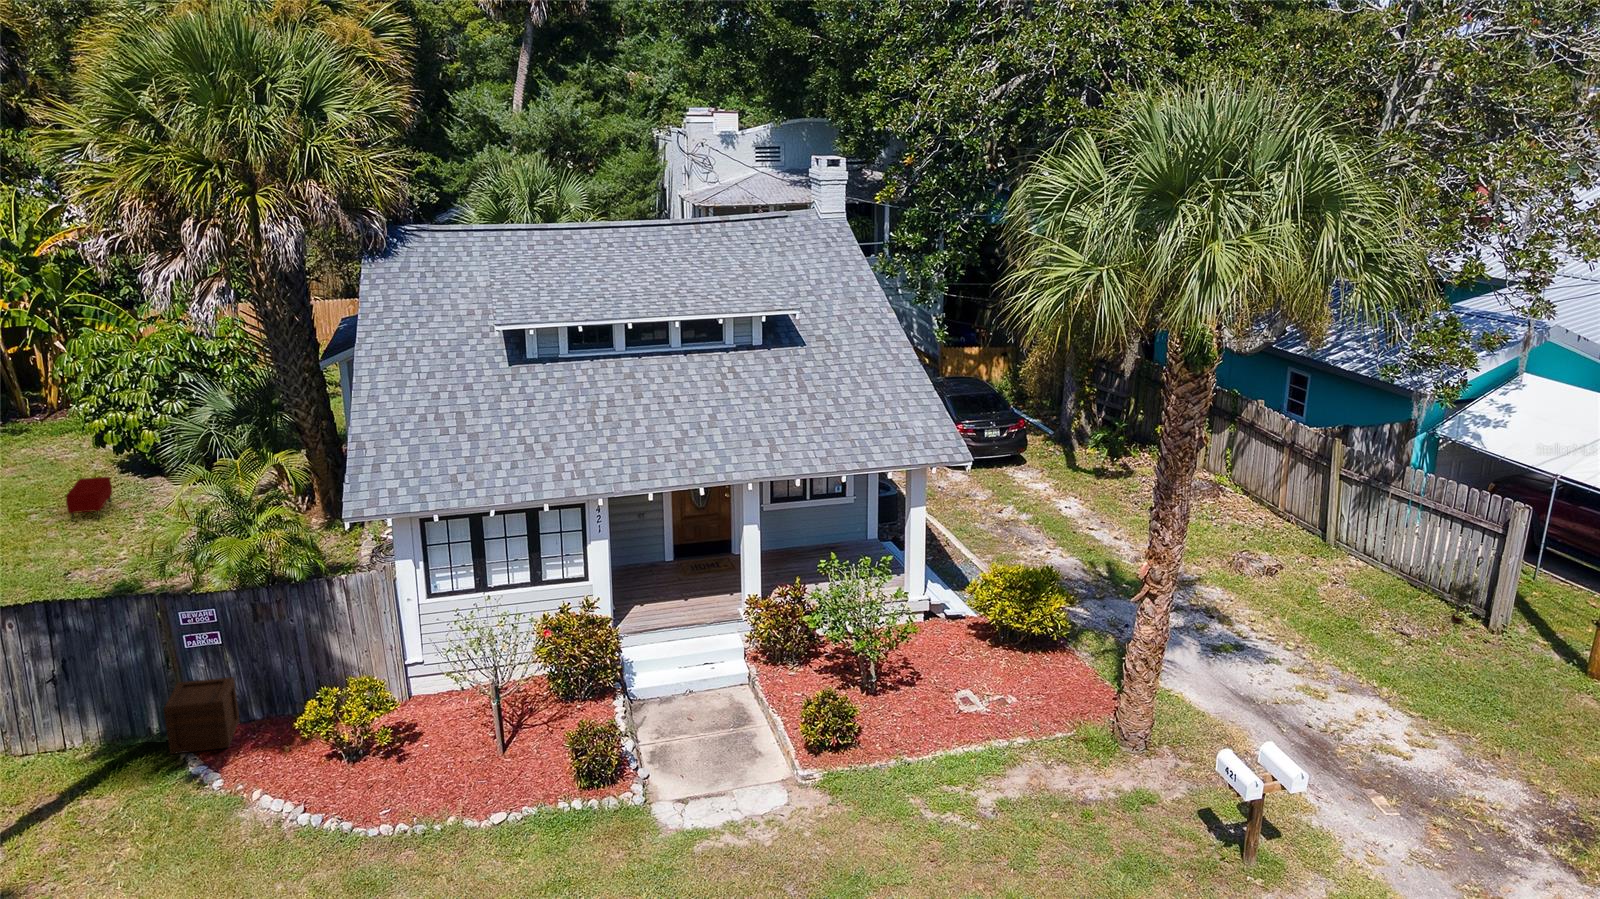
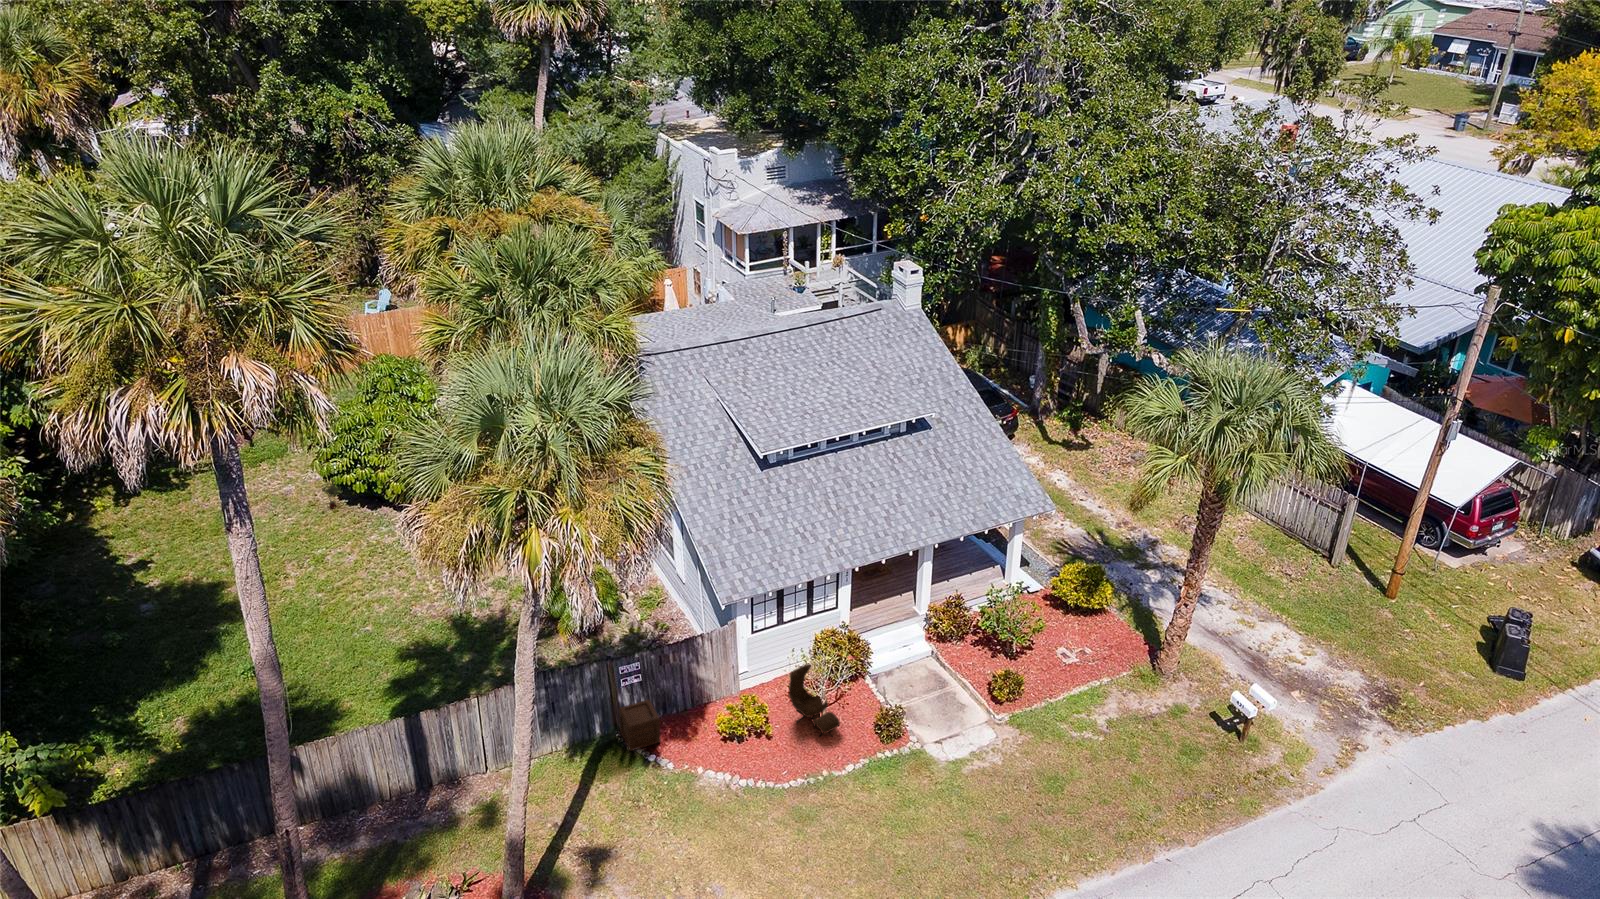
bench: present [66,477,113,521] -> none [371,527,402,567]
potted tree: present [1450,575,1482,623] -> present [322,480,341,508]
lounge chair: none [453,649,524,771] -> present [788,664,840,734]

